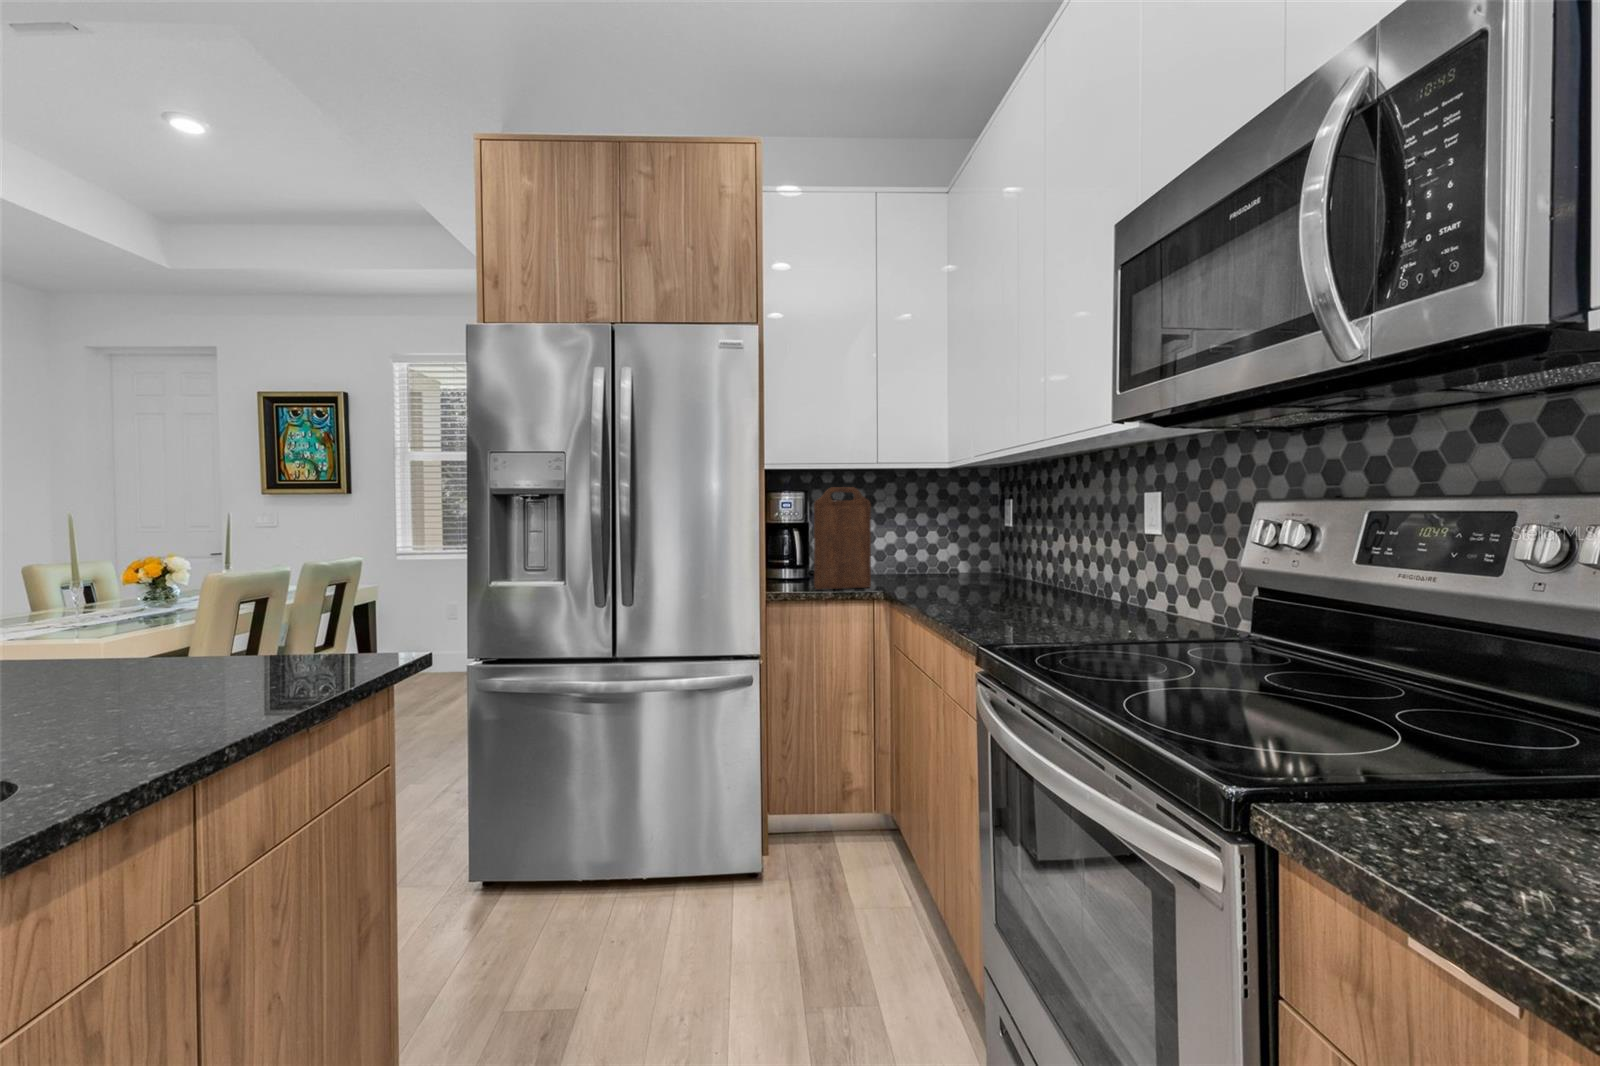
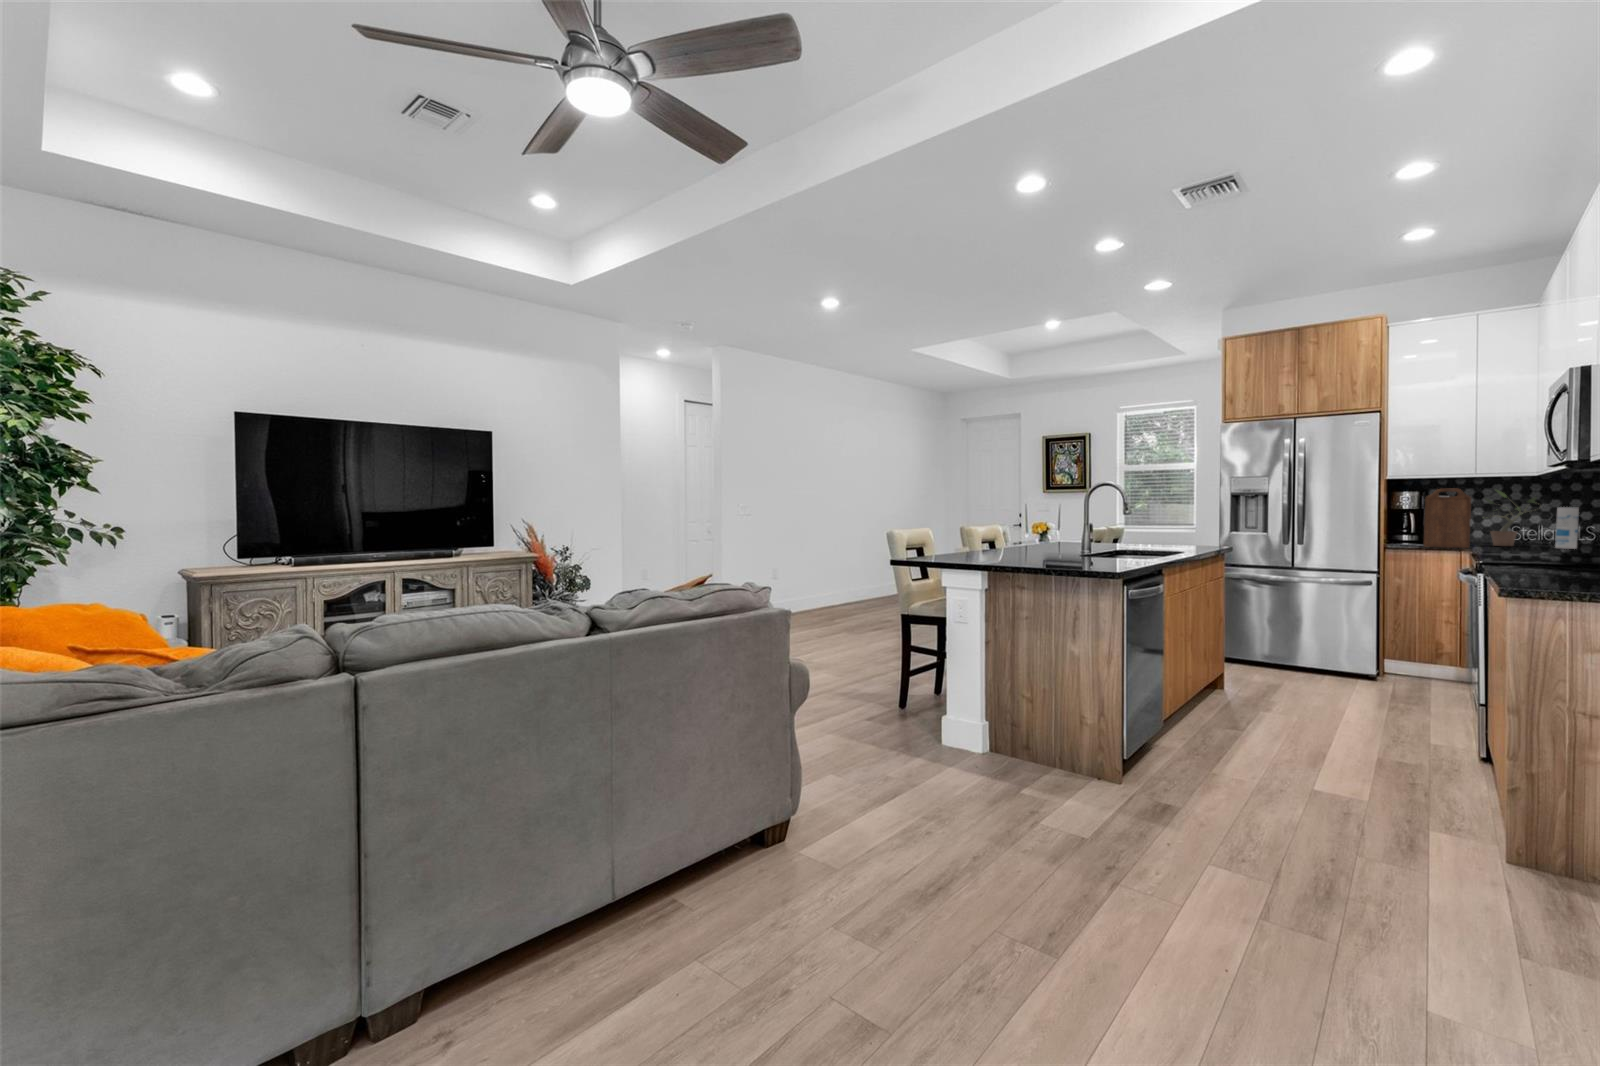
potted plant: none [876,489,939,580] -> present [1486,490,1536,546]
canister: none [963,518,986,582] -> present [1555,507,1579,549]

